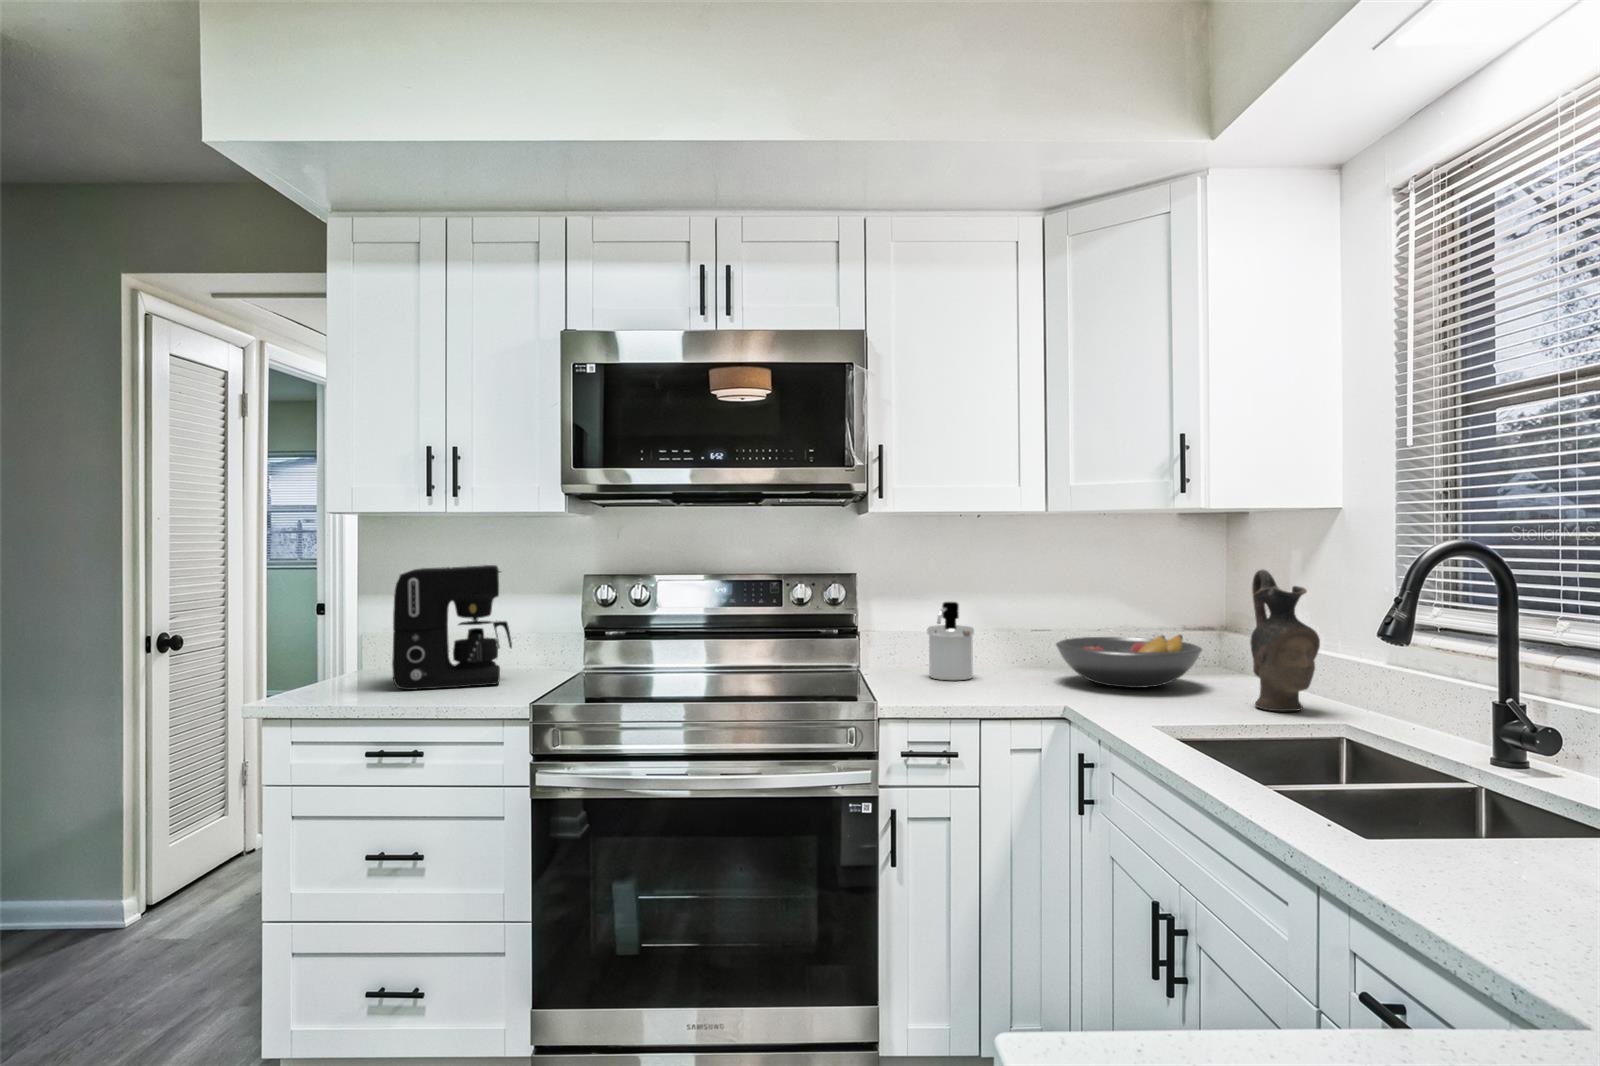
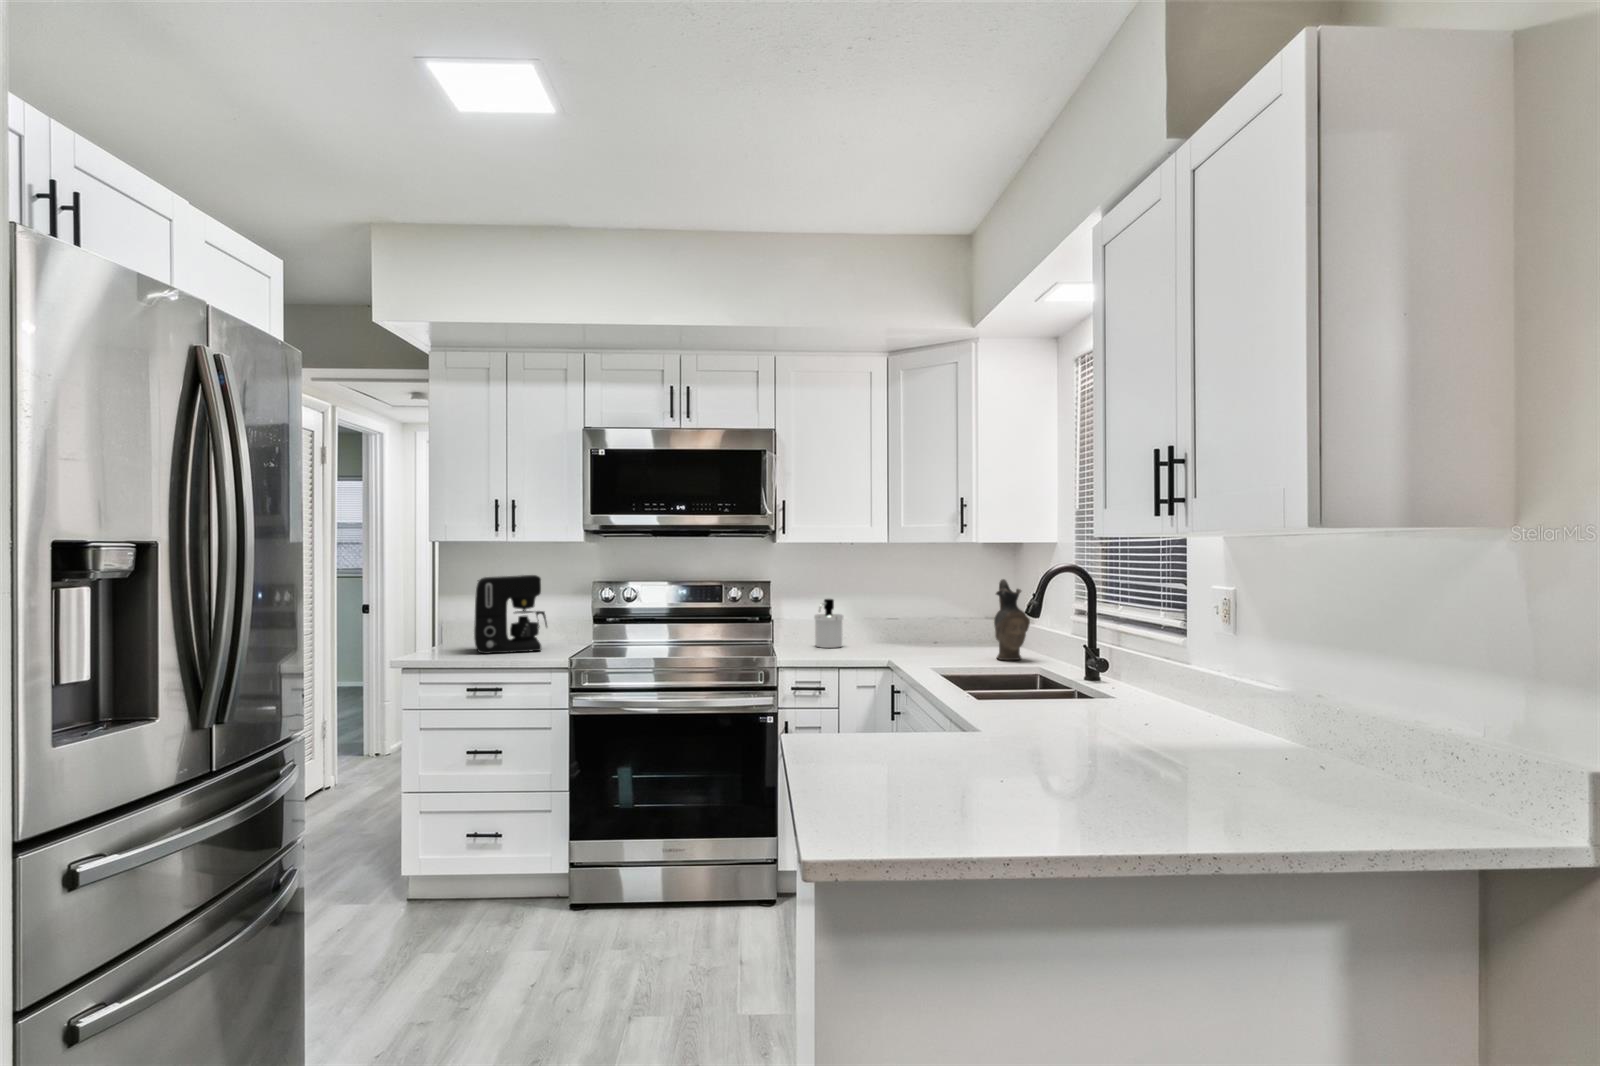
fruit bowl: present [1056,635,1202,688] -> none [892,619,978,650]

